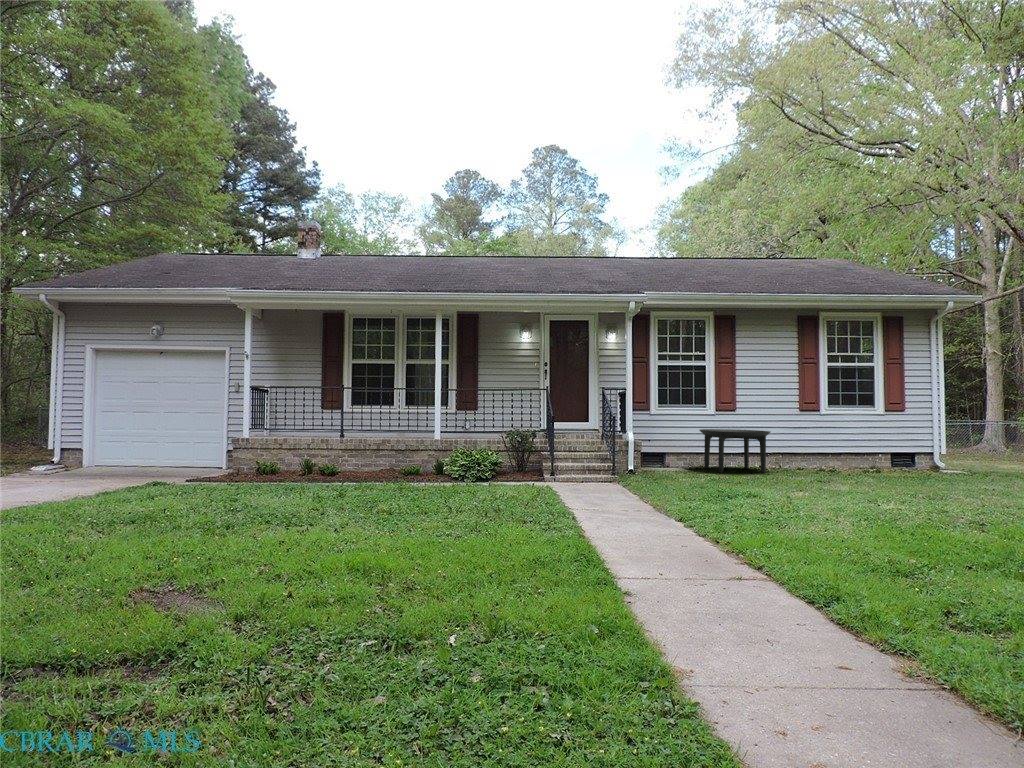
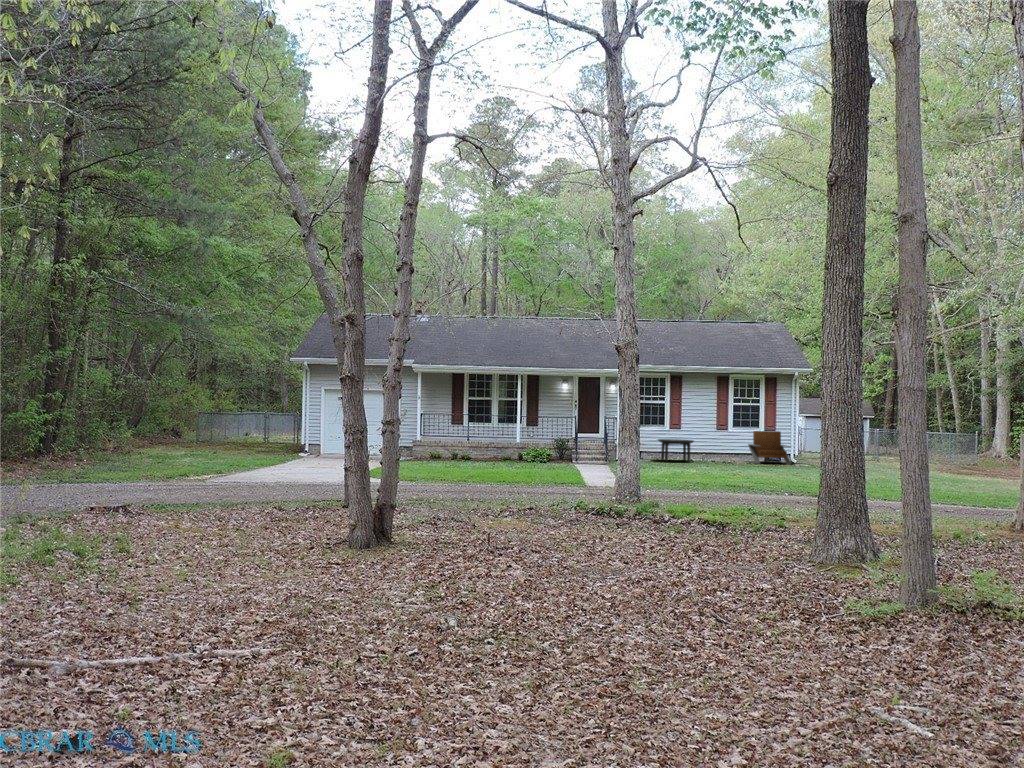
lounge chair: none [858,412,956,474] -> present [748,431,791,465]

